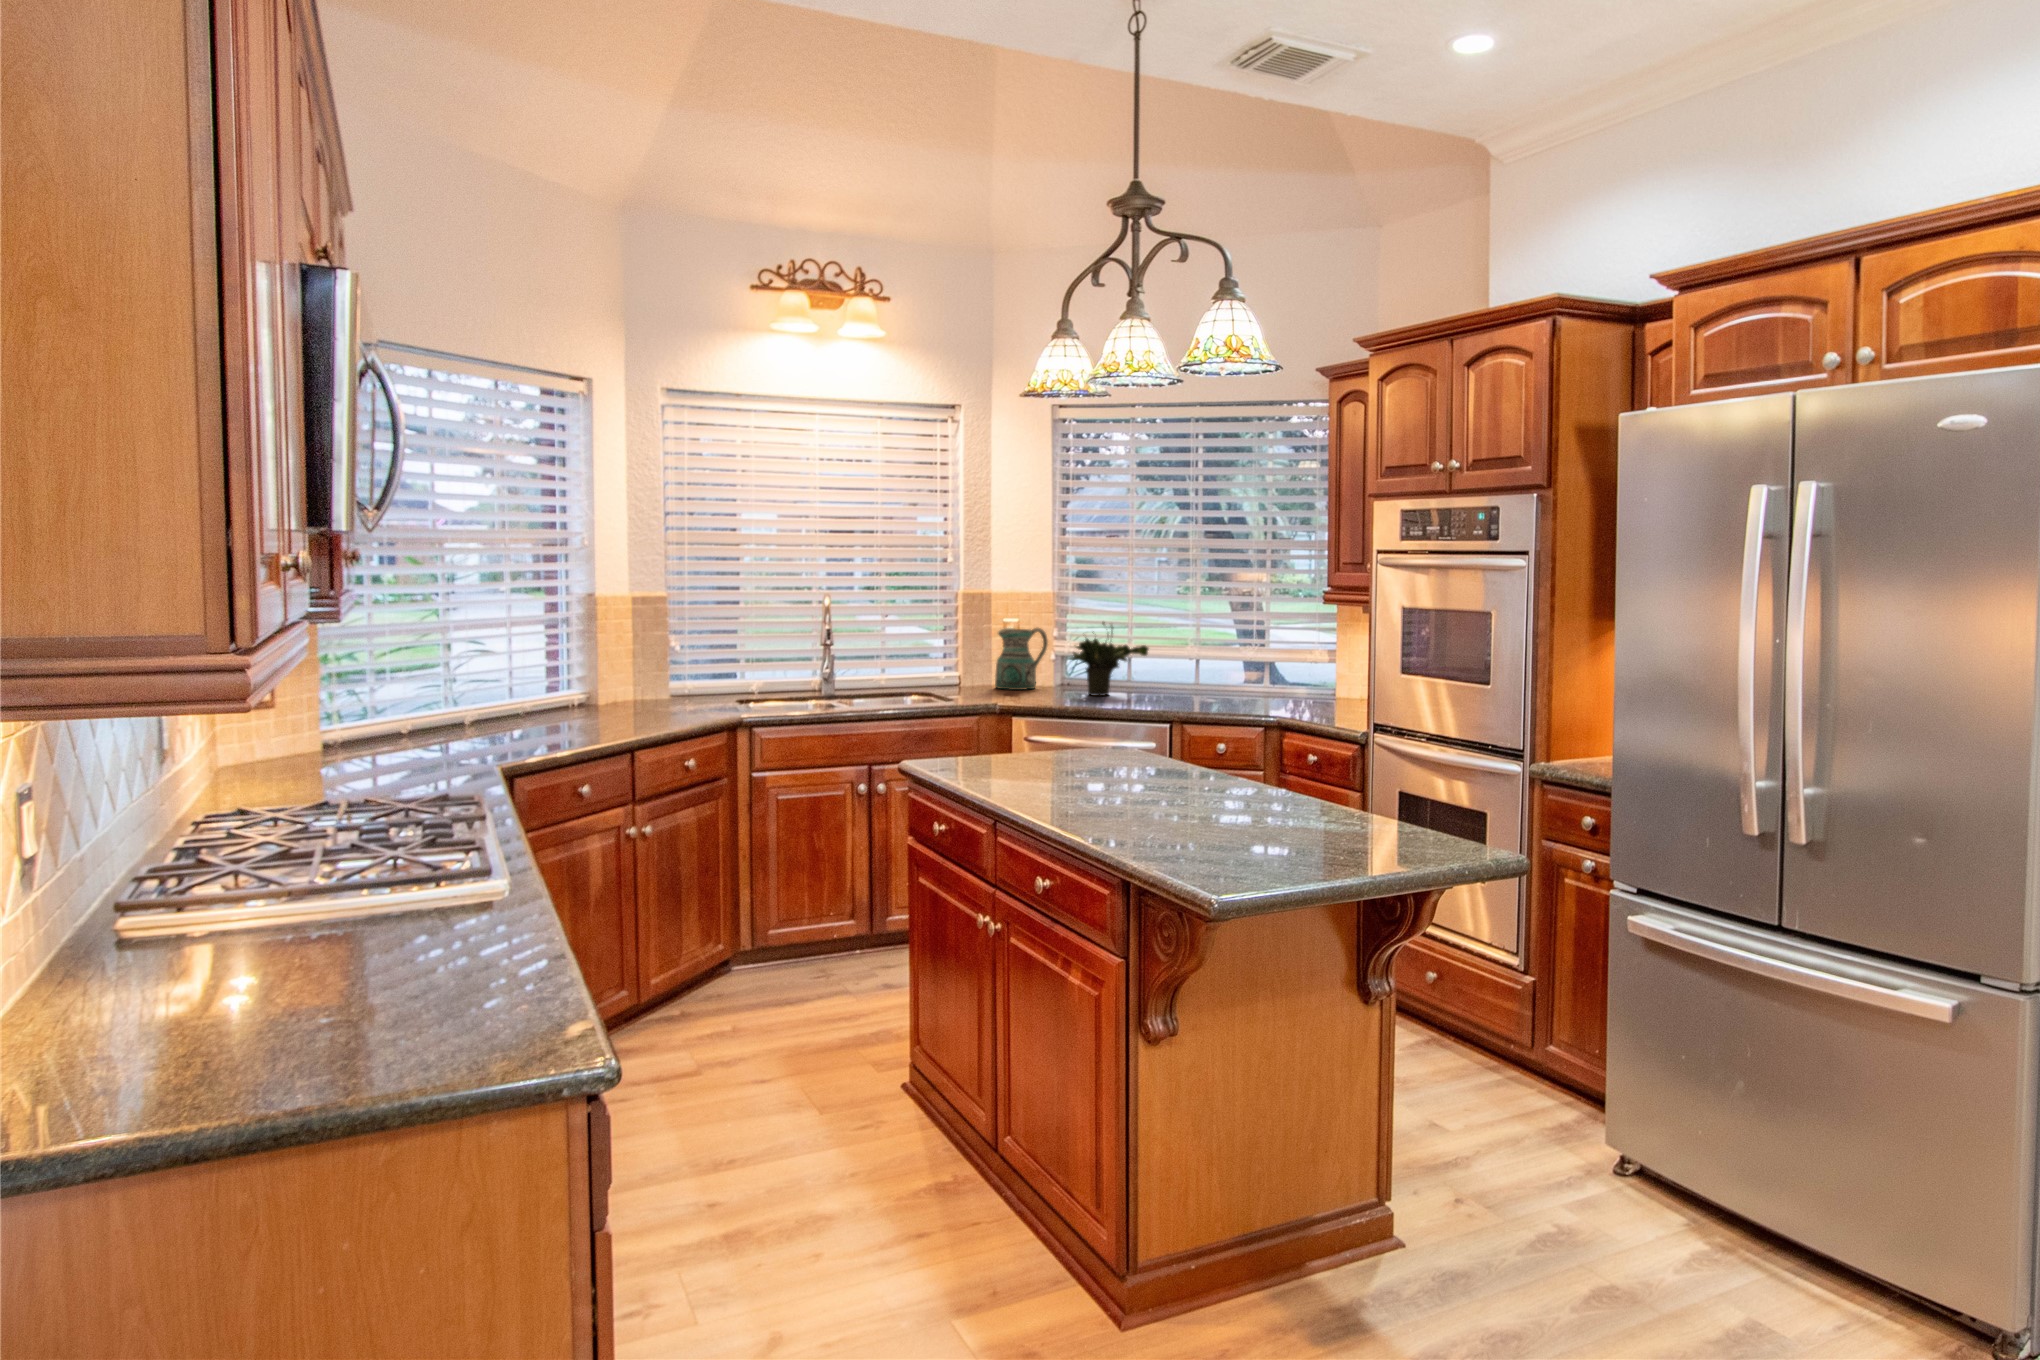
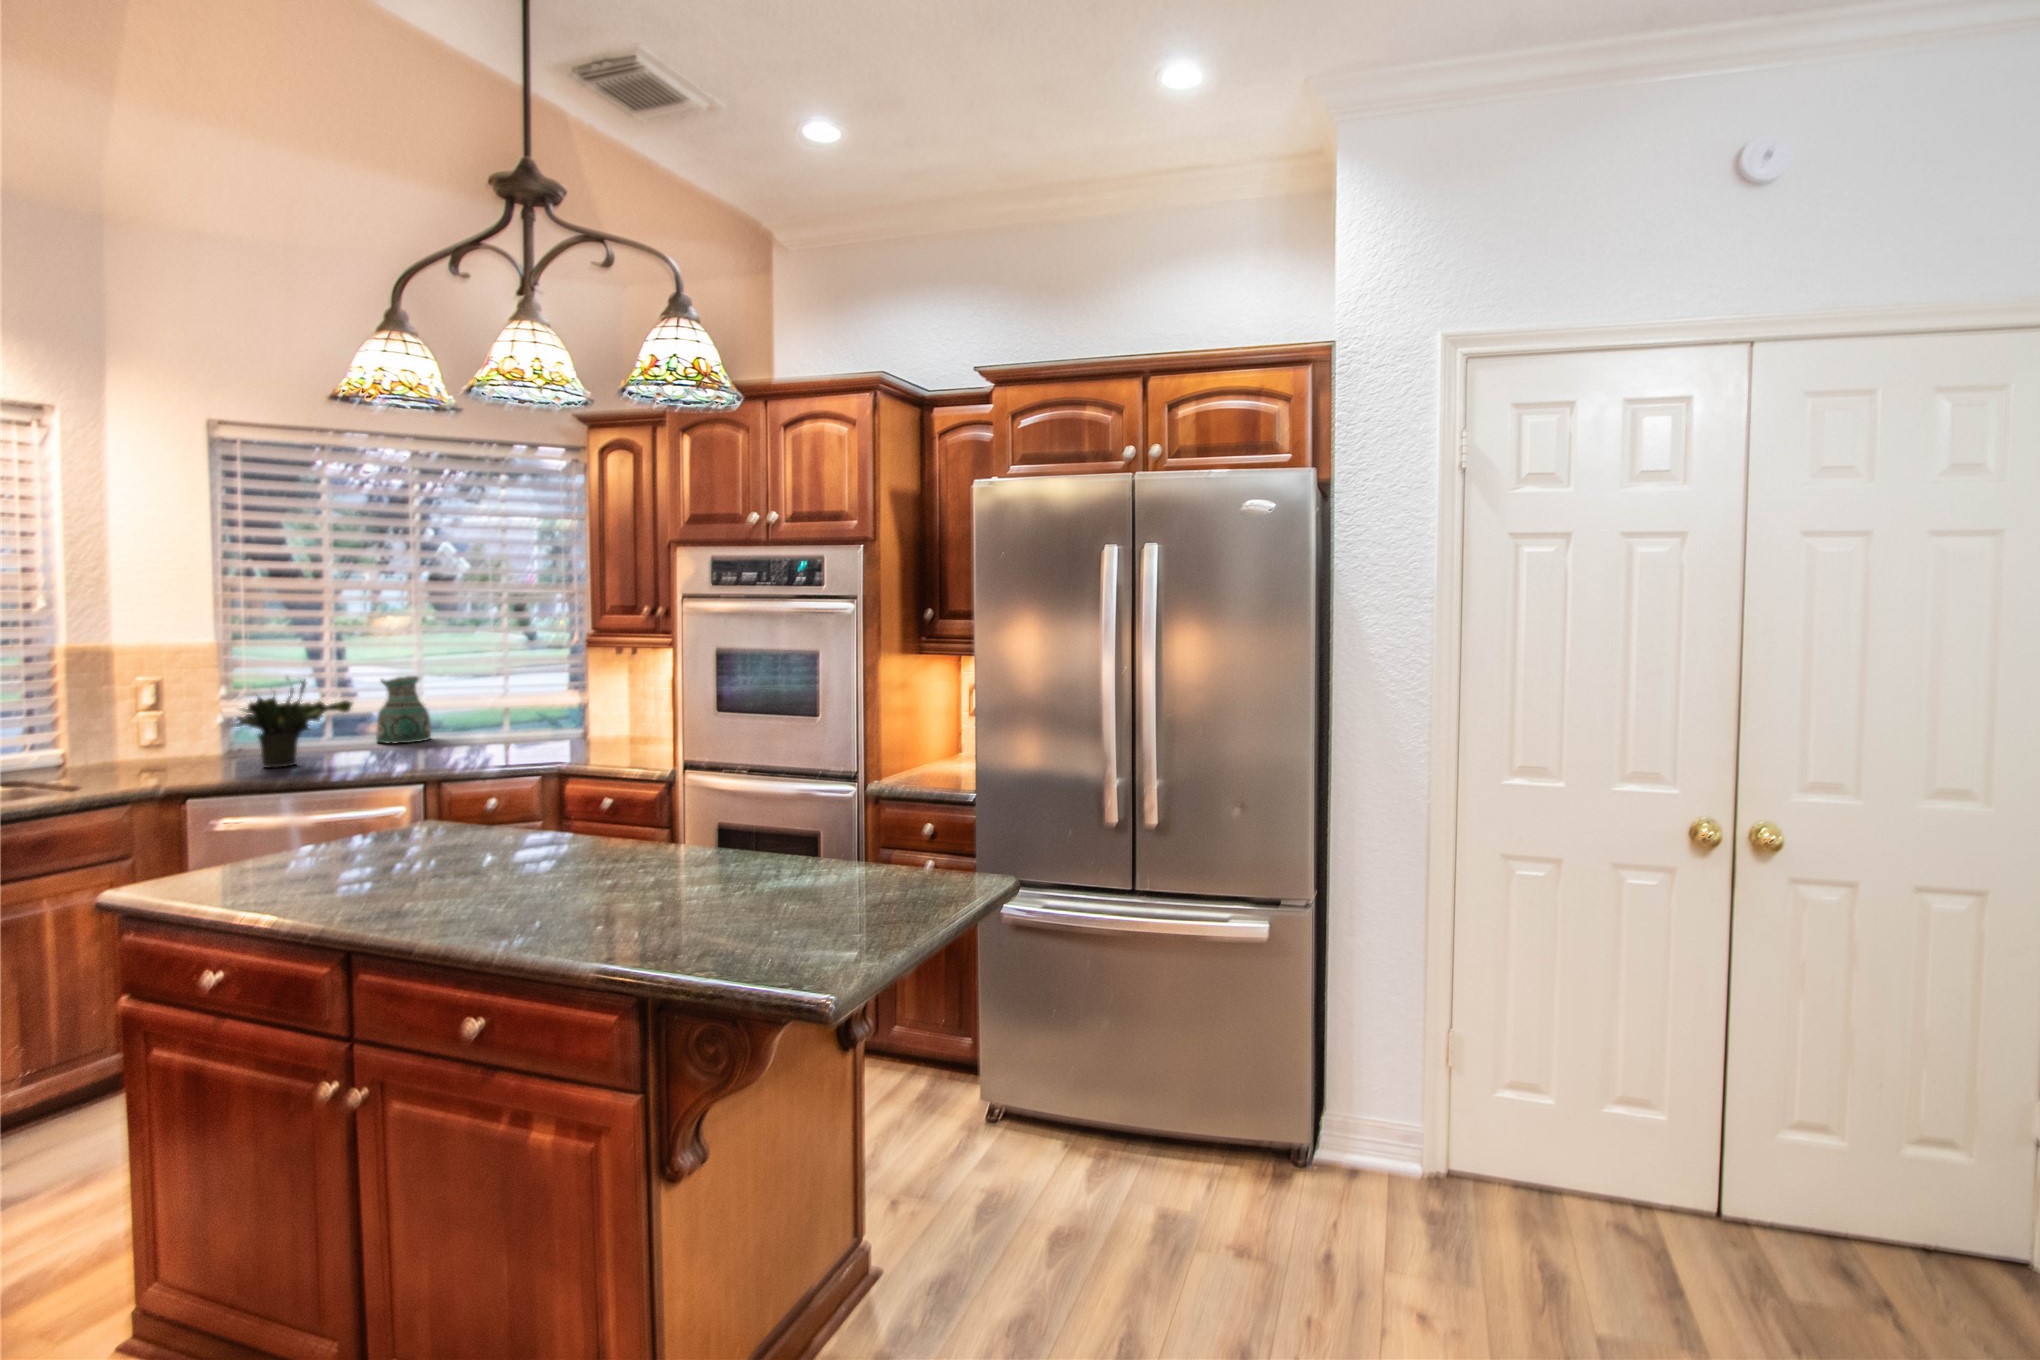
ceramic pitcher: present [995,628,1048,690] -> present [376,676,431,743]

